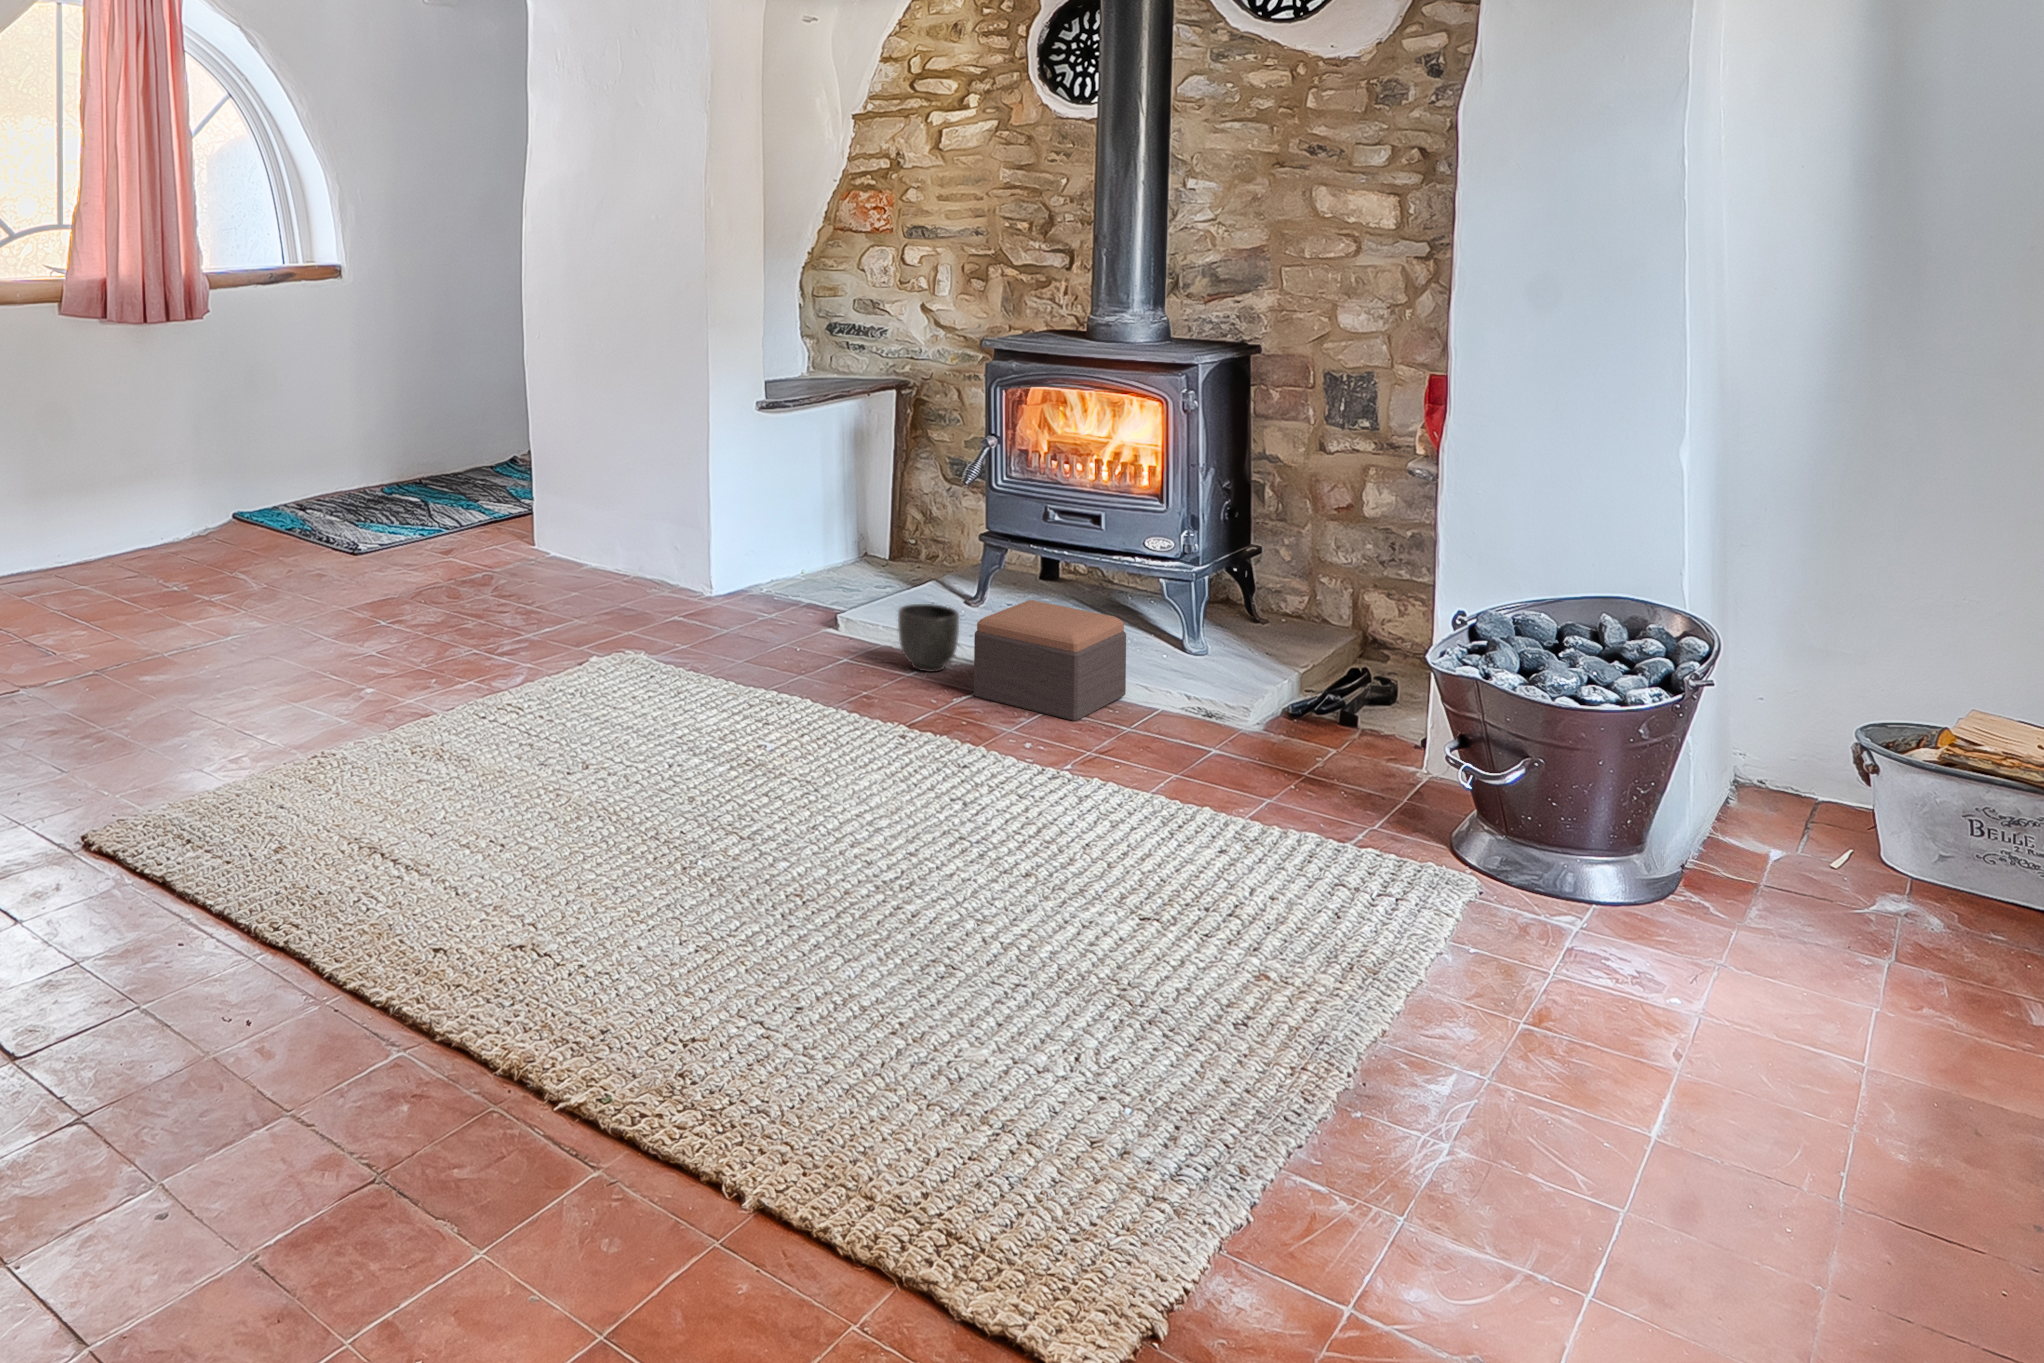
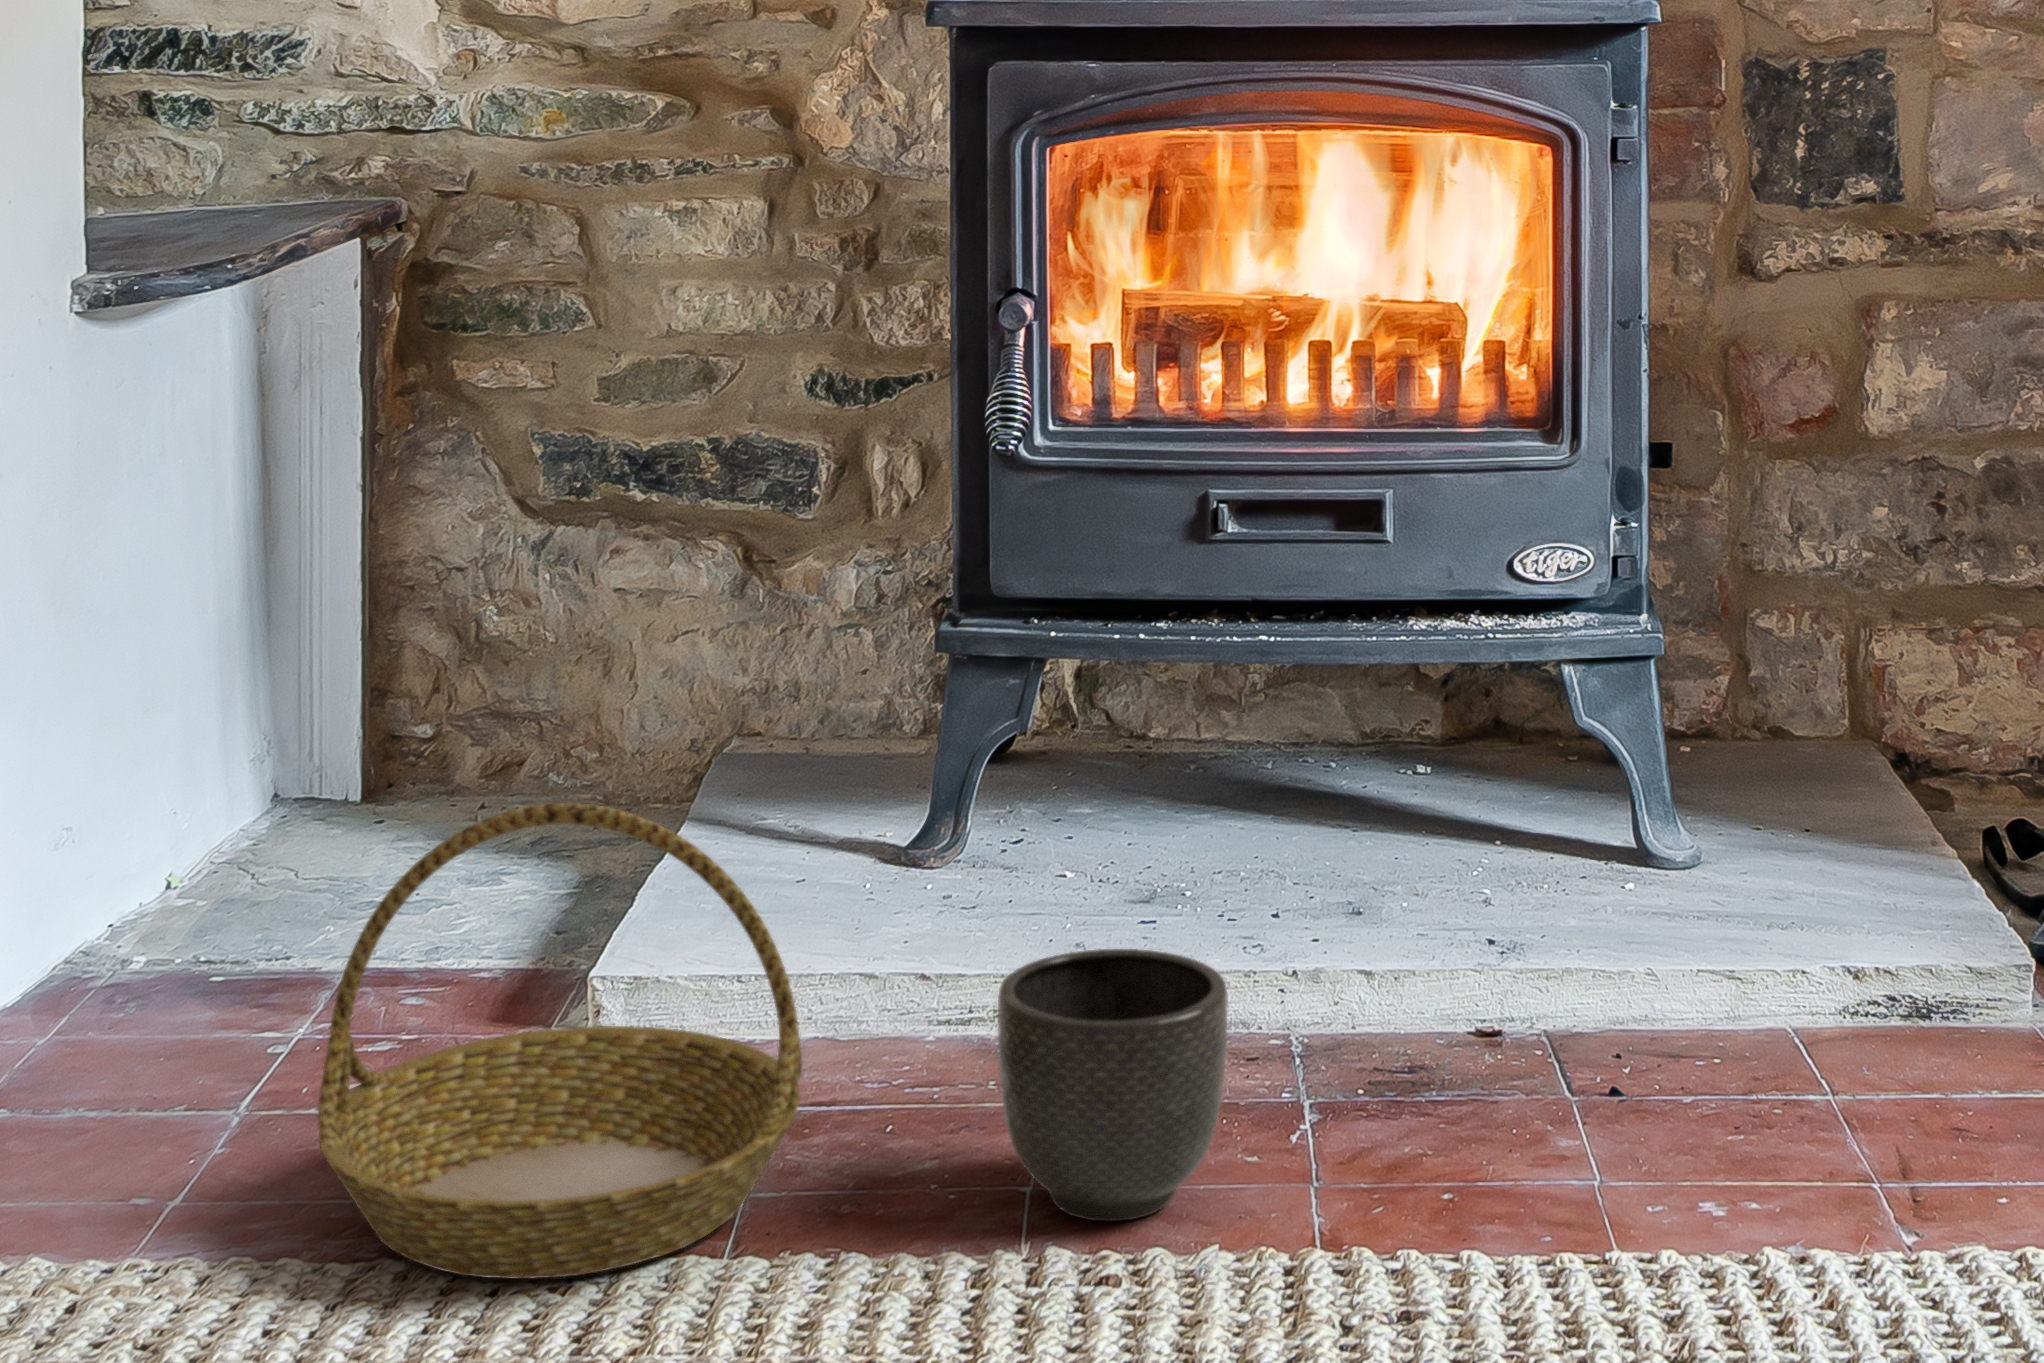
basket: none [755,539,870,650] -> present [318,803,803,1279]
footstool: present [974,600,1126,721] -> none [1396,851,1852,1274]

